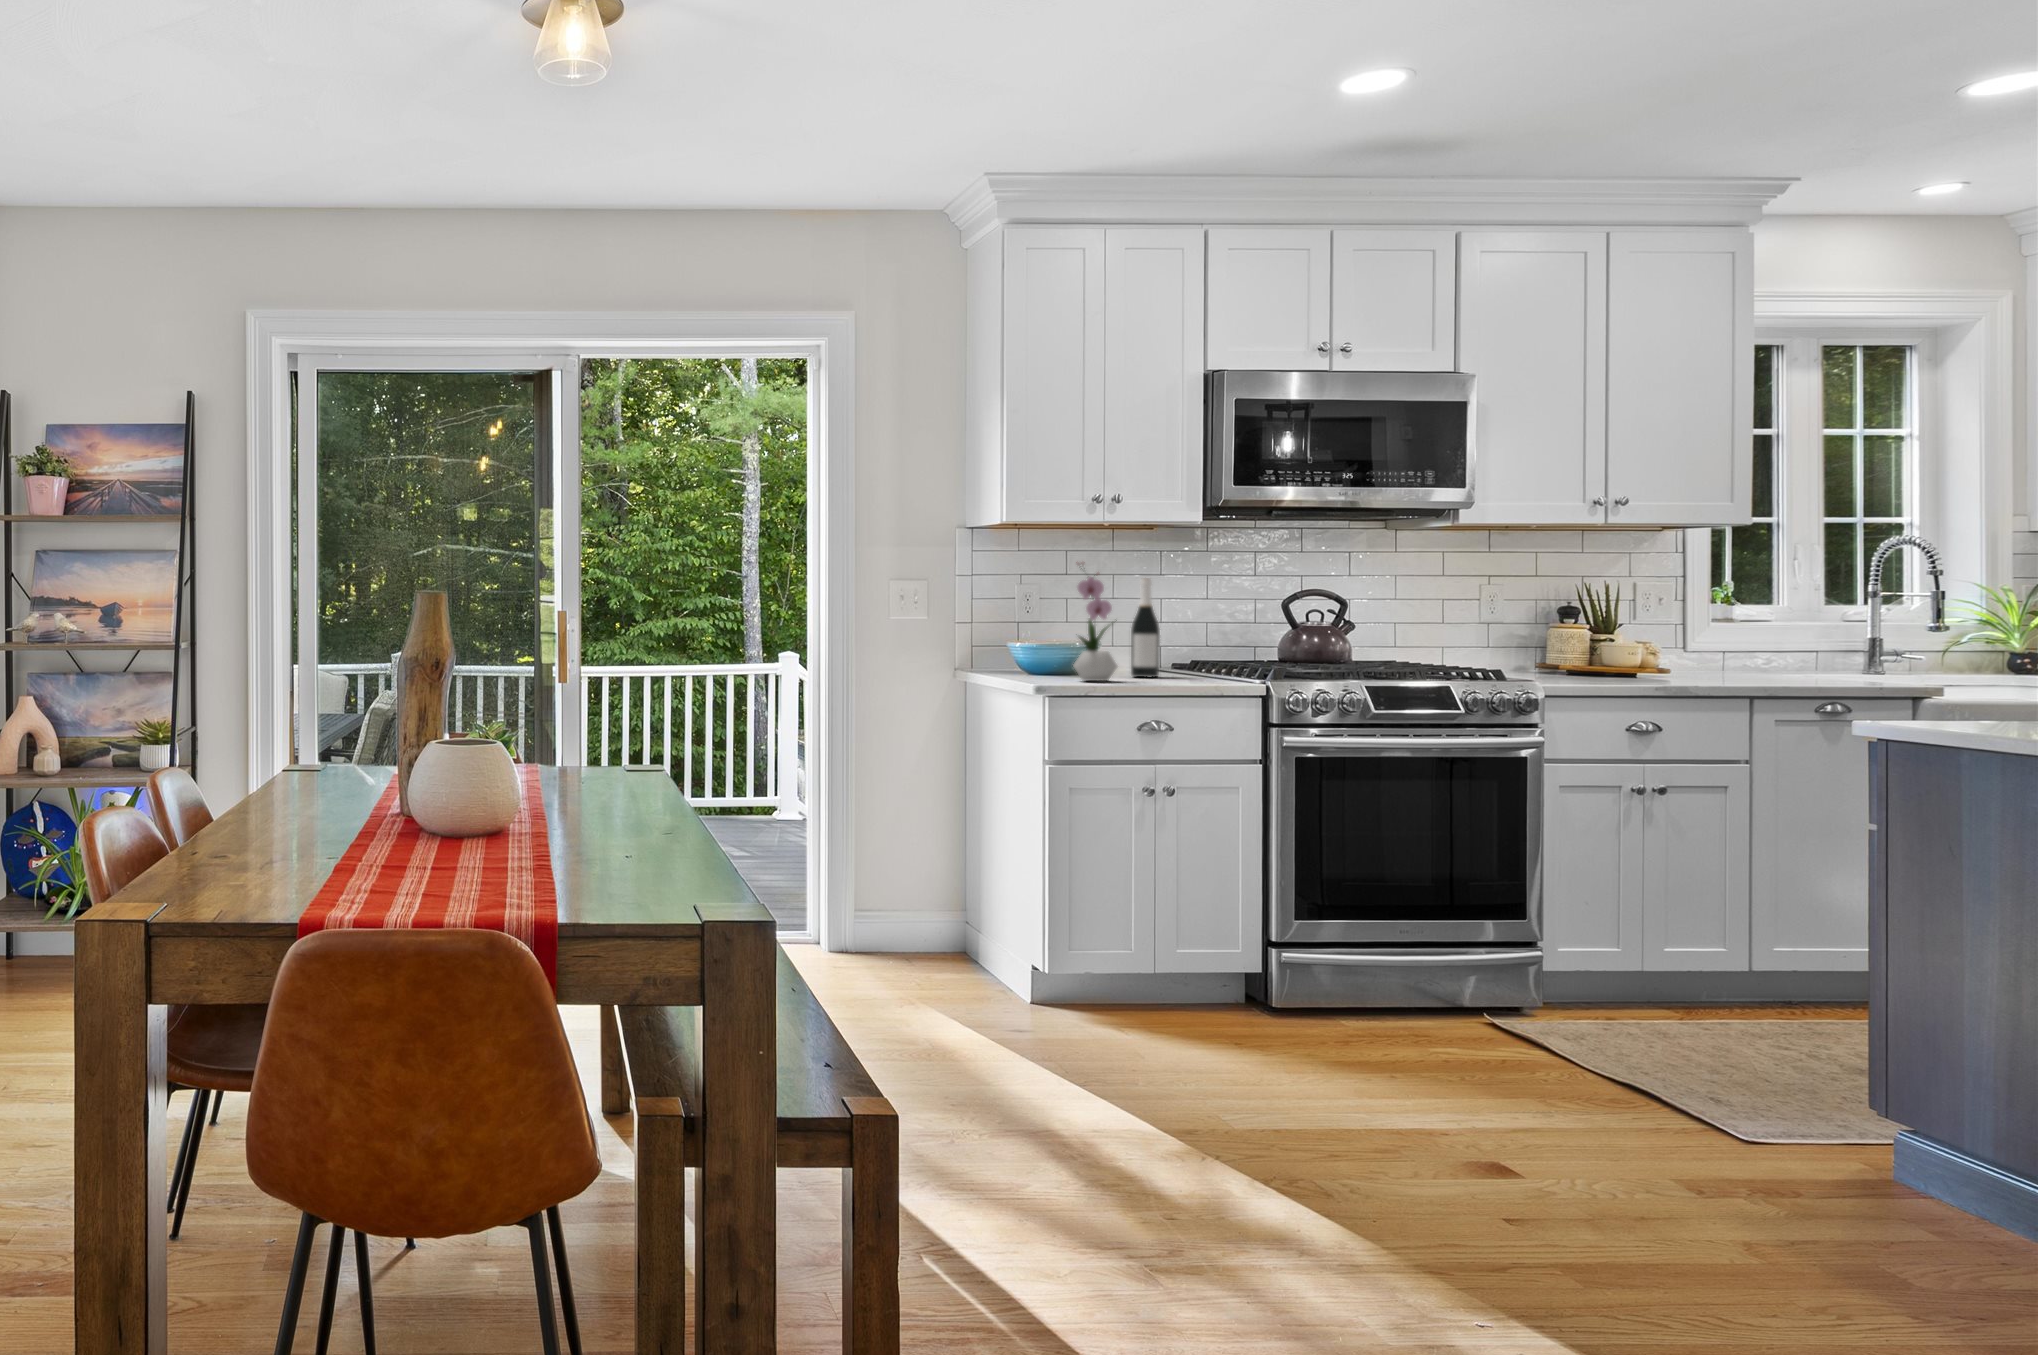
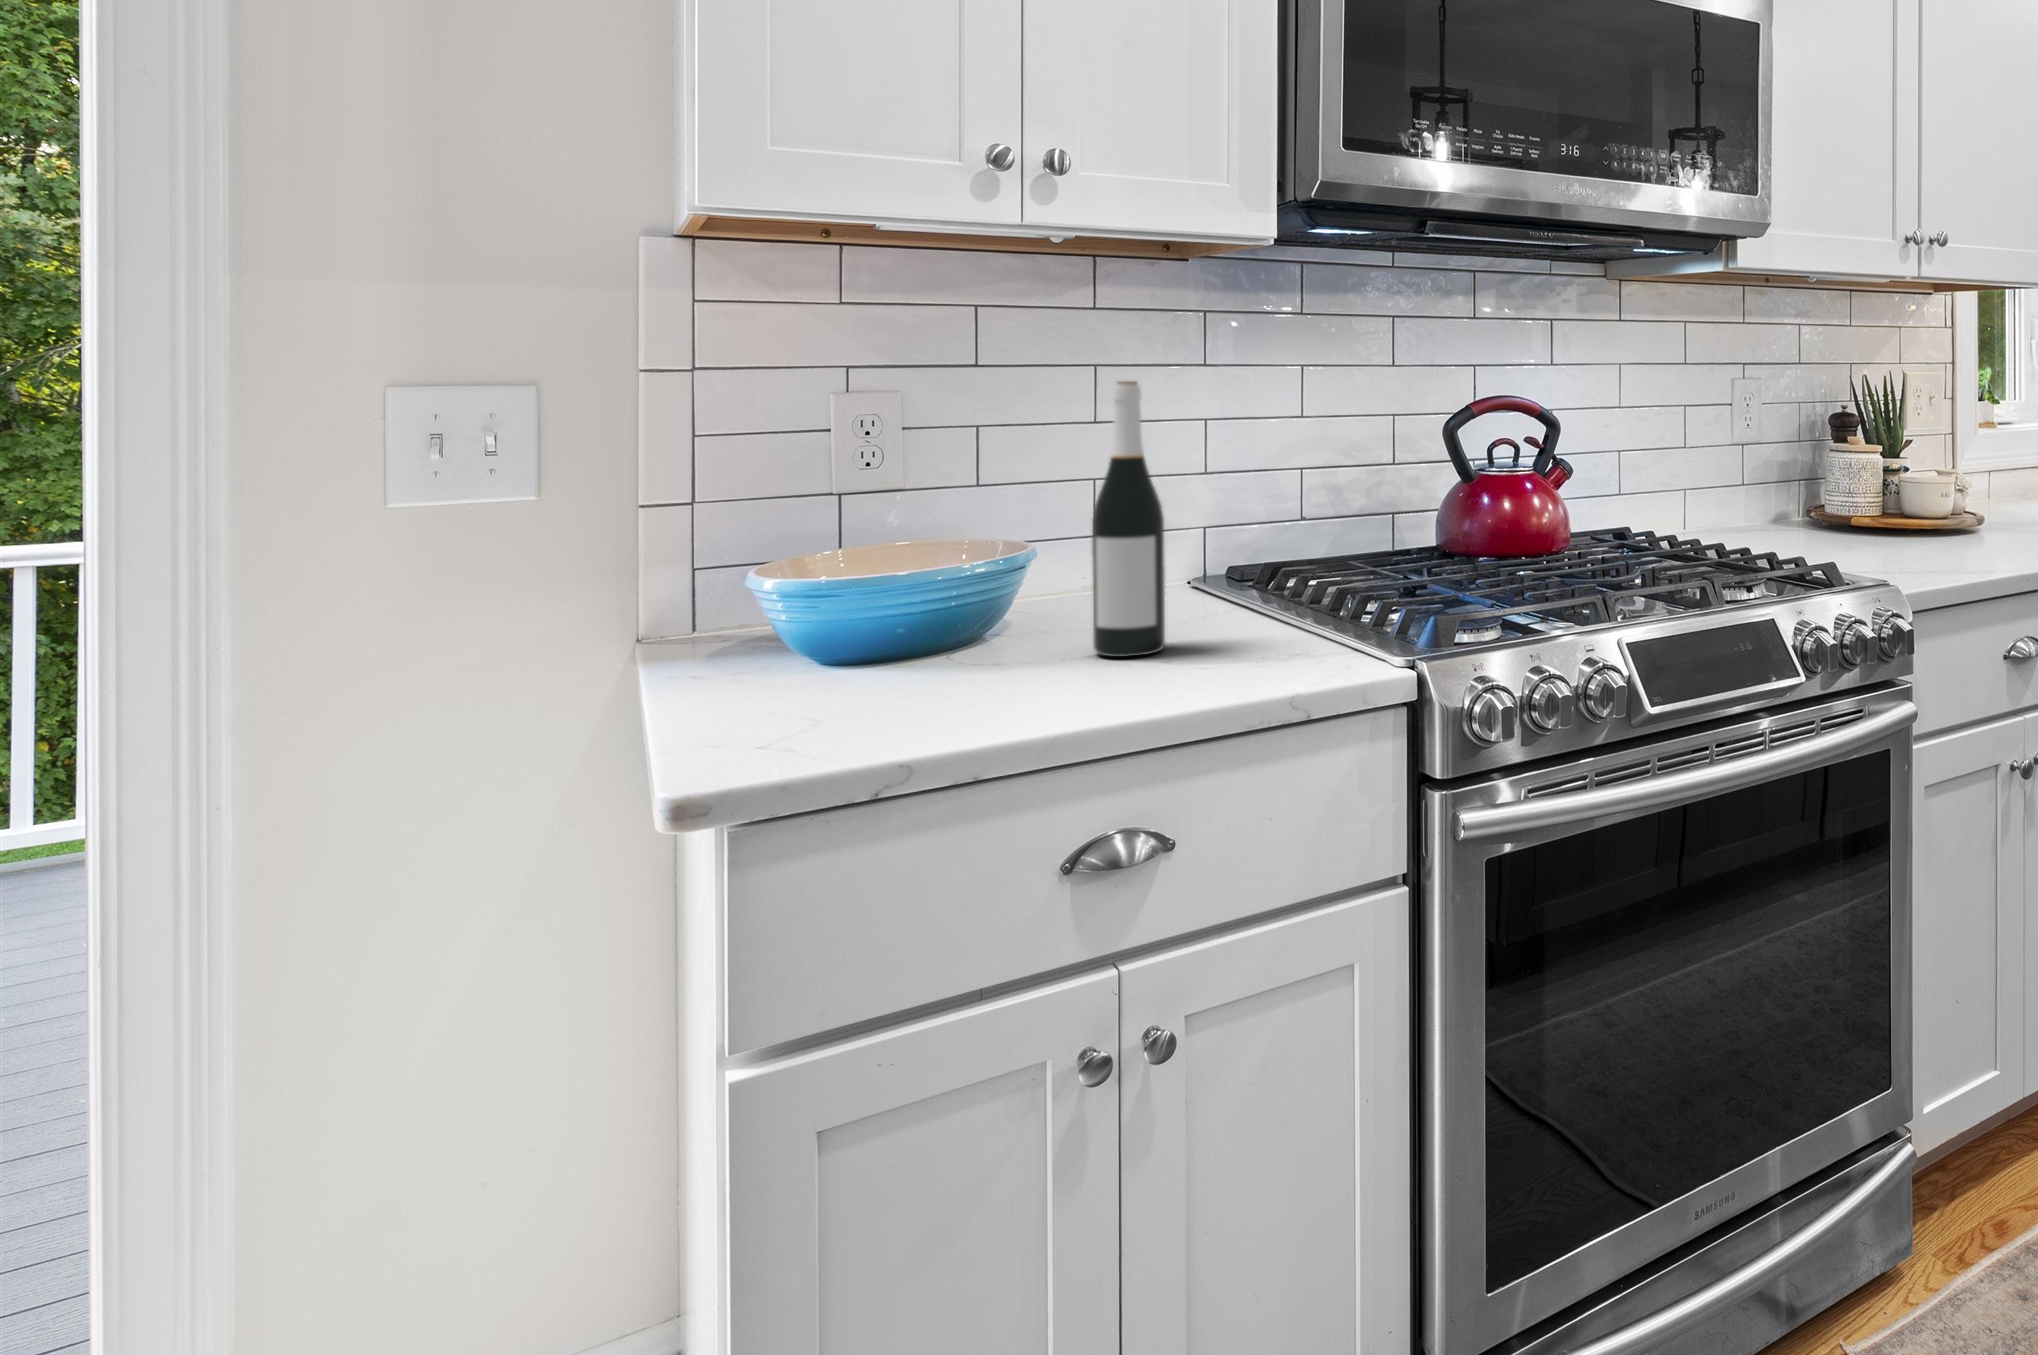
flower arrangement: present [1074,575,1117,681] -> none [874,334,1027,716]

